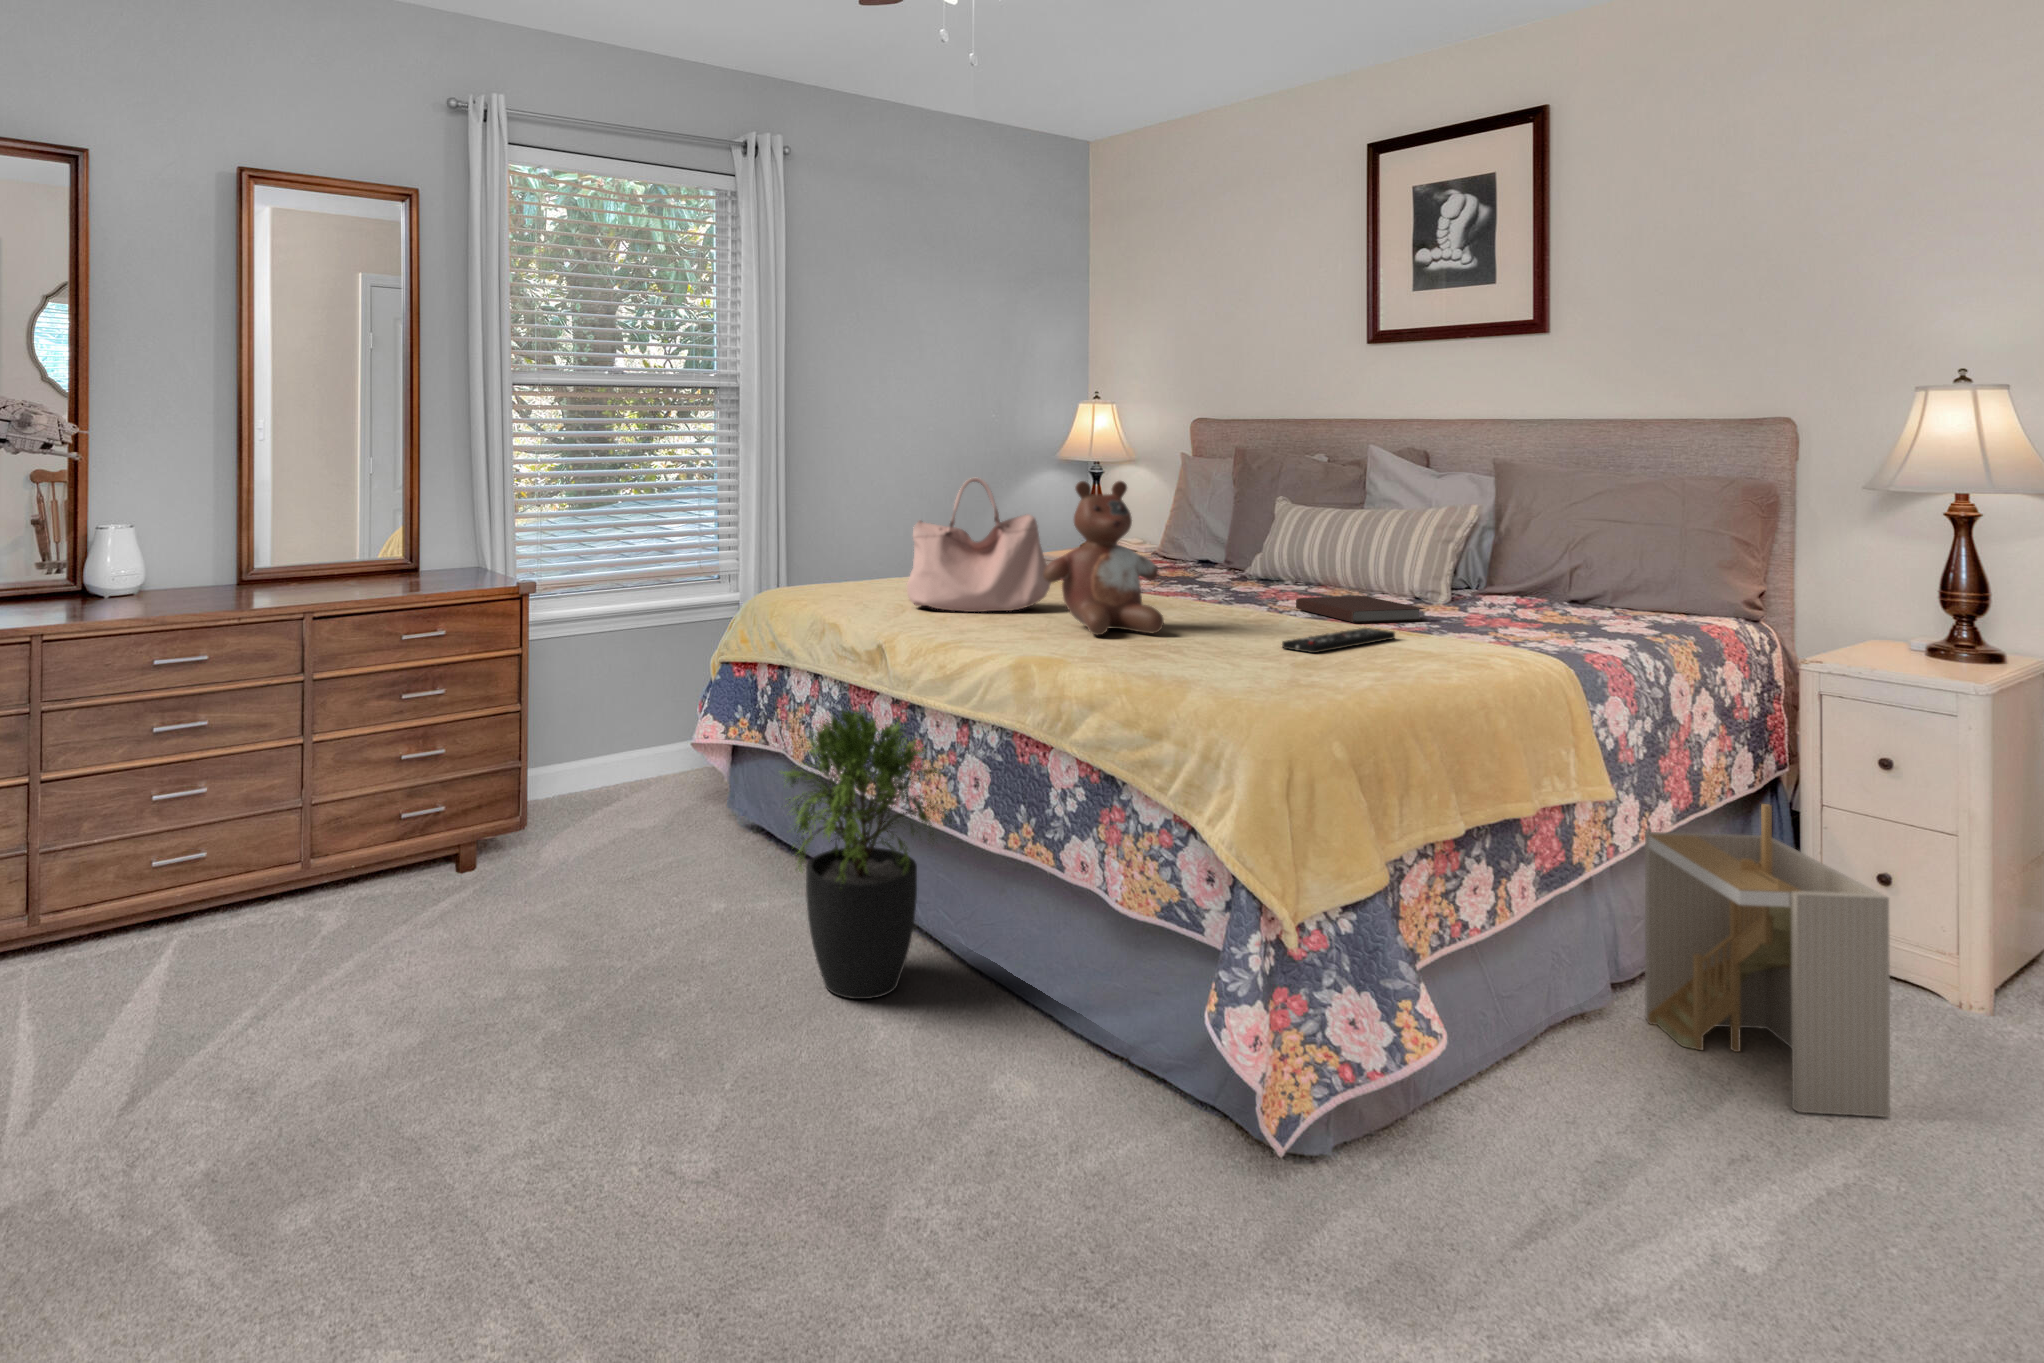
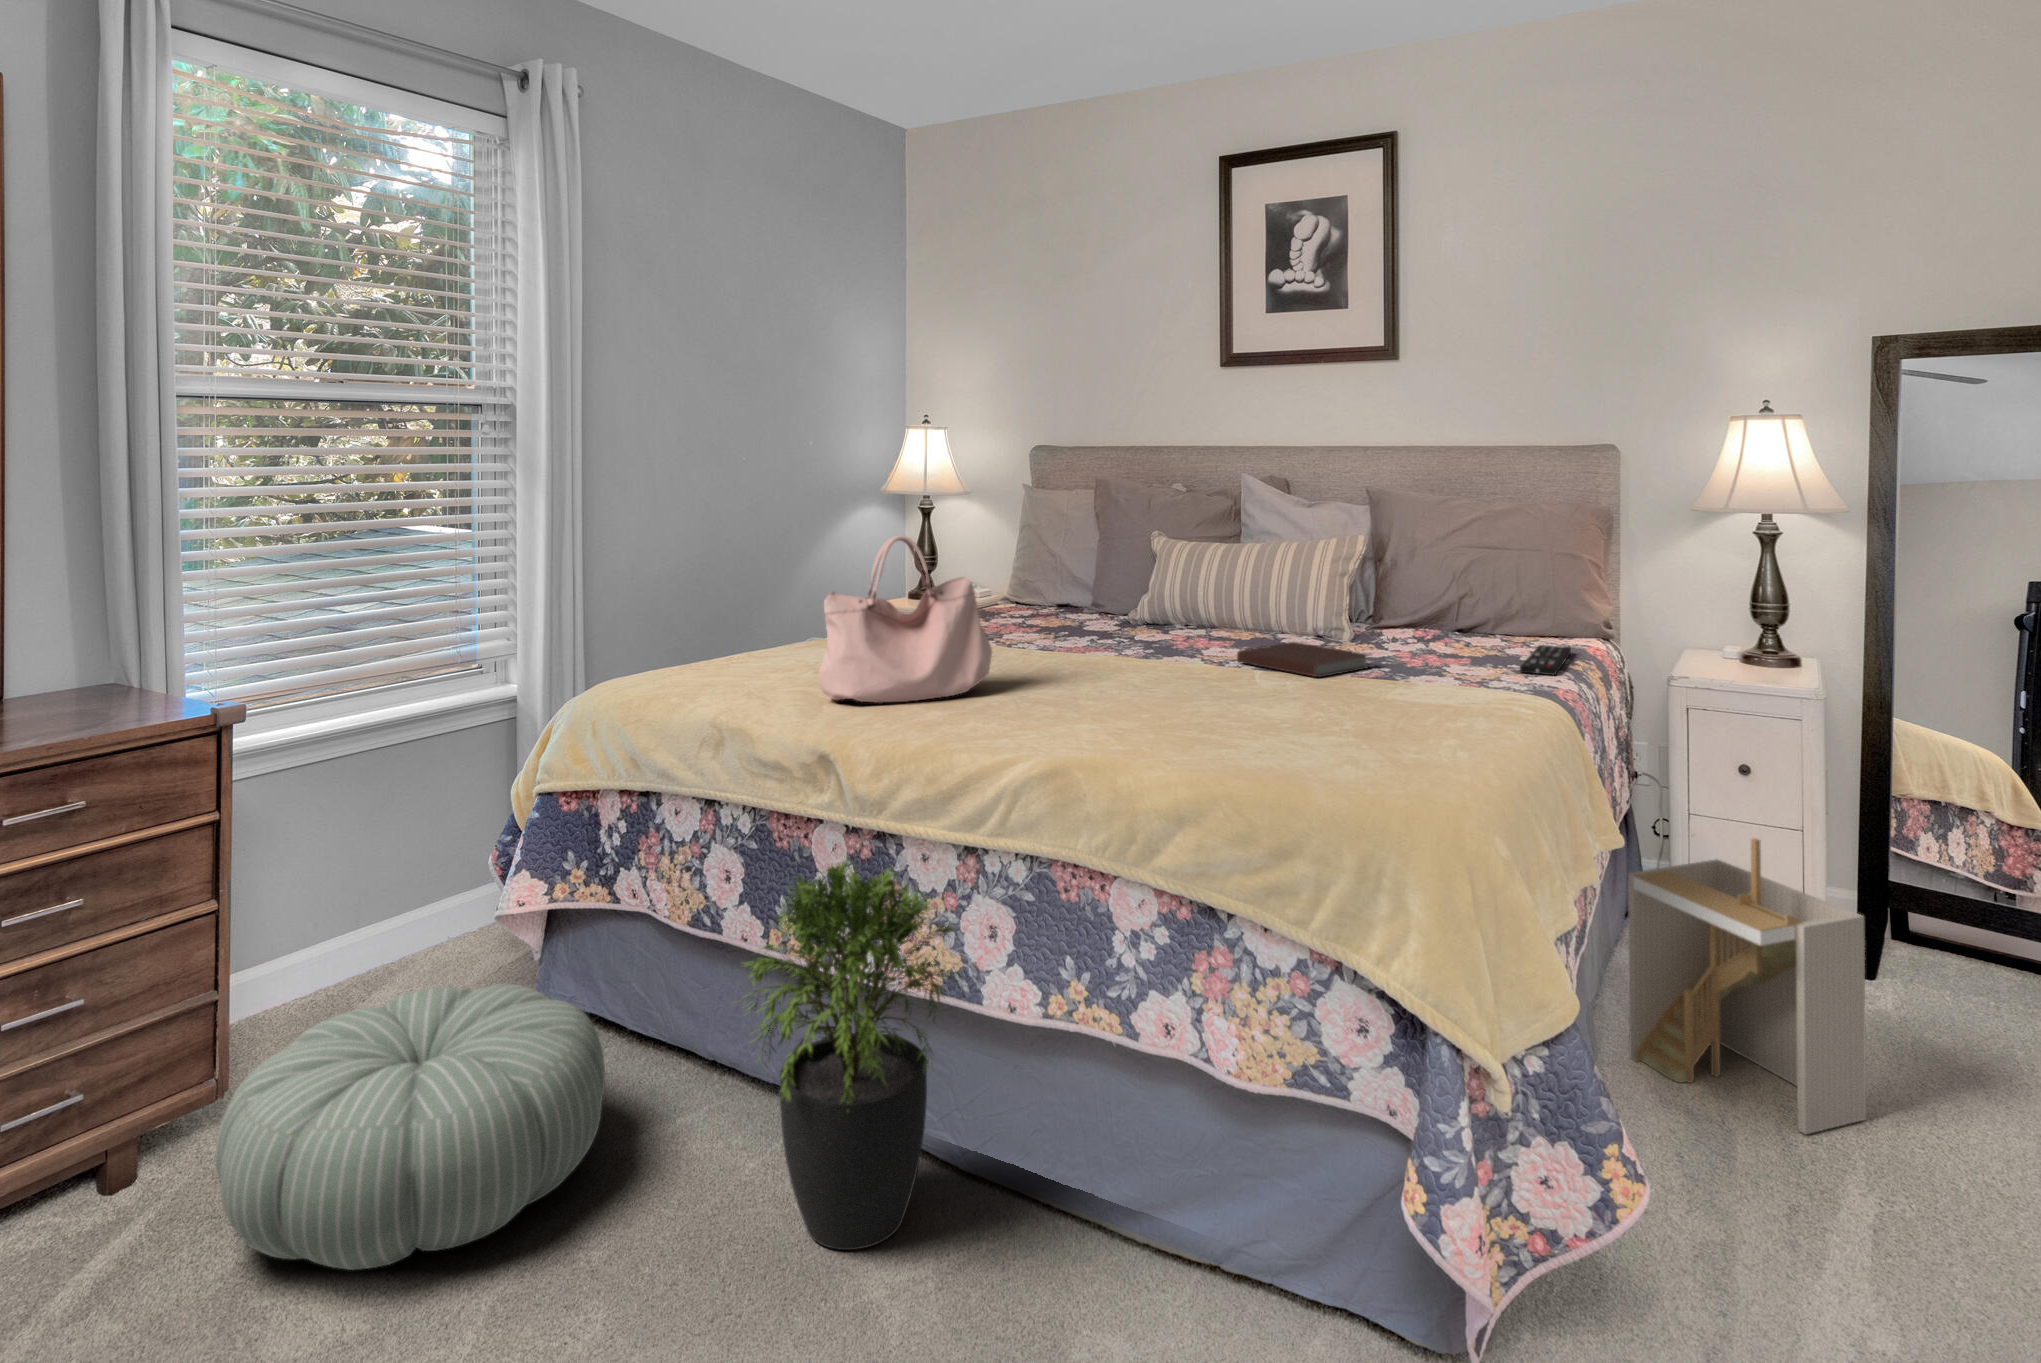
stuffed bear: present [1043,481,1164,635] -> none [1022,539,1166,727]
remote control: present [1282,628,1395,653] -> present [1520,645,1571,675]
pouf: none [475,782,725,941] -> present [216,984,605,1270]

